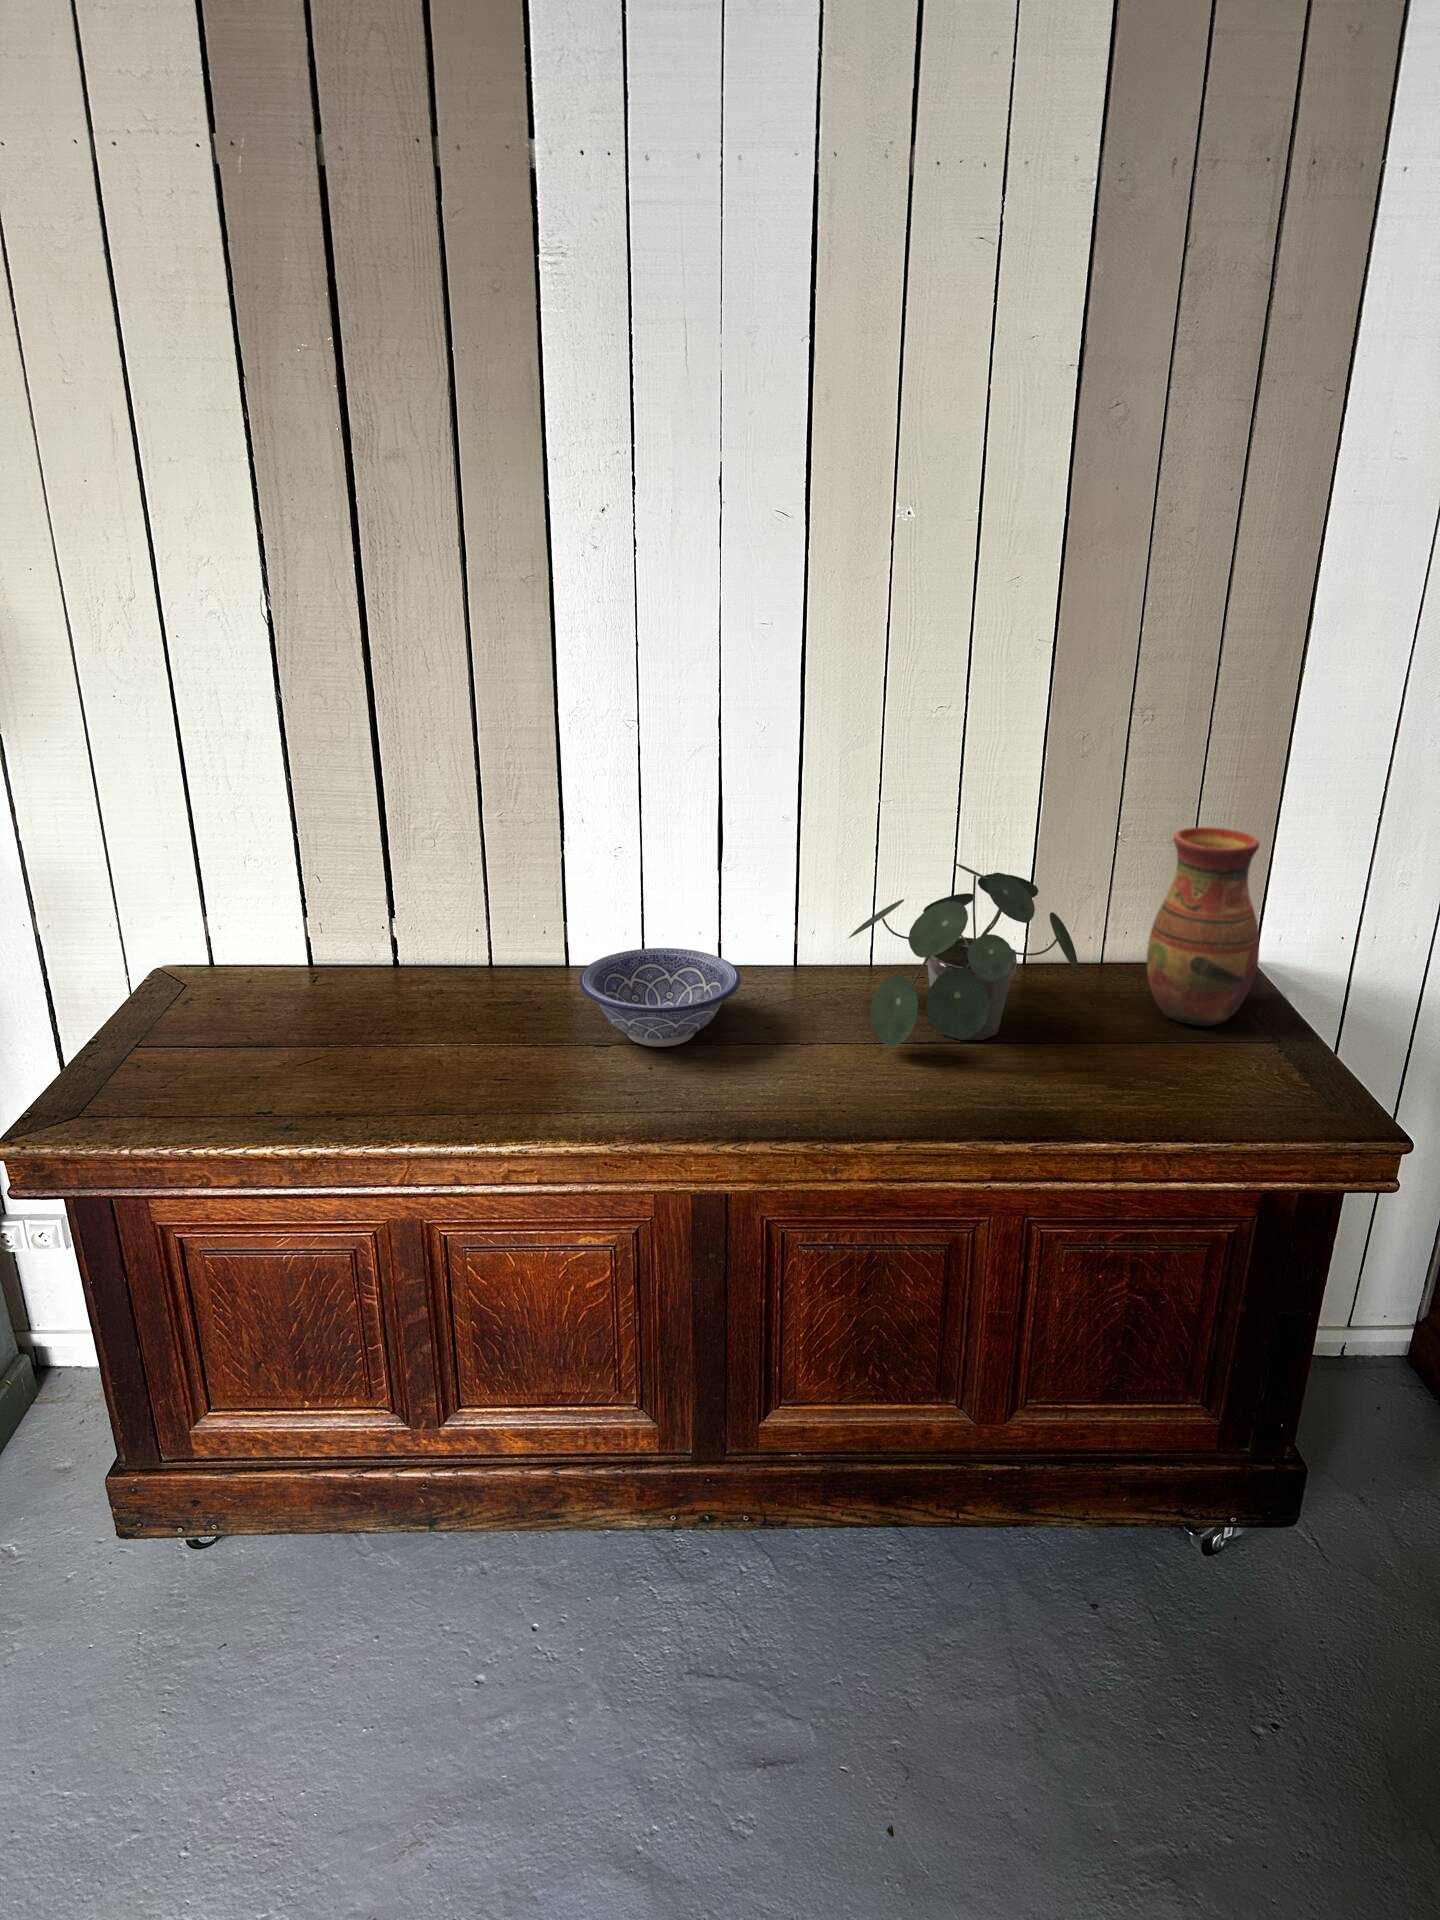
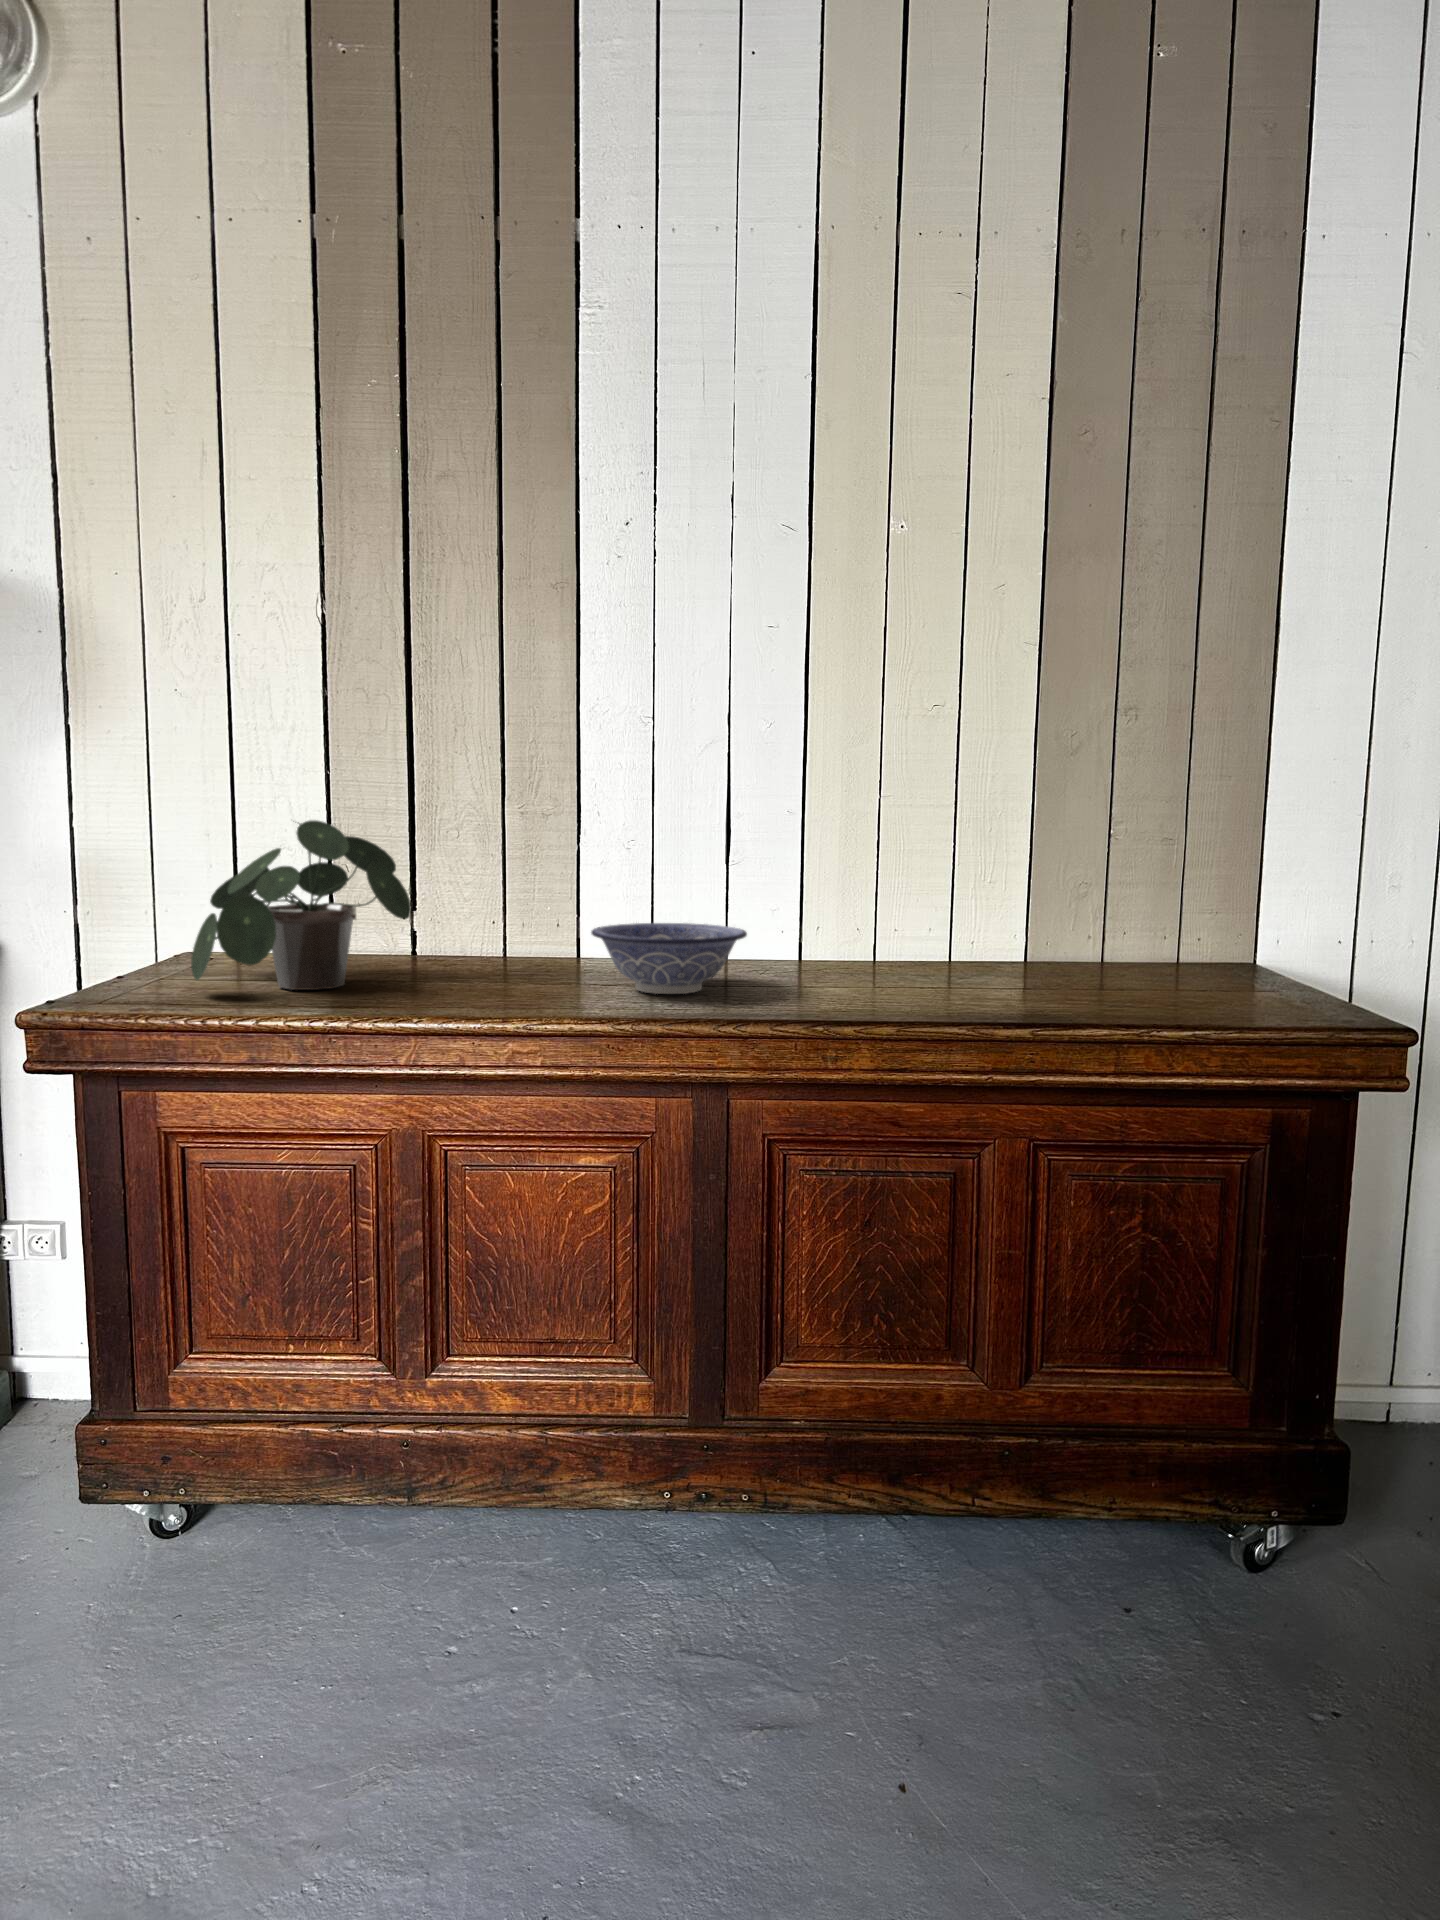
vase: present [1147,827,1260,1026] -> none [1142,808,1251,995]
potted plant: present [849,863,1078,1046] -> present [191,820,411,990]

